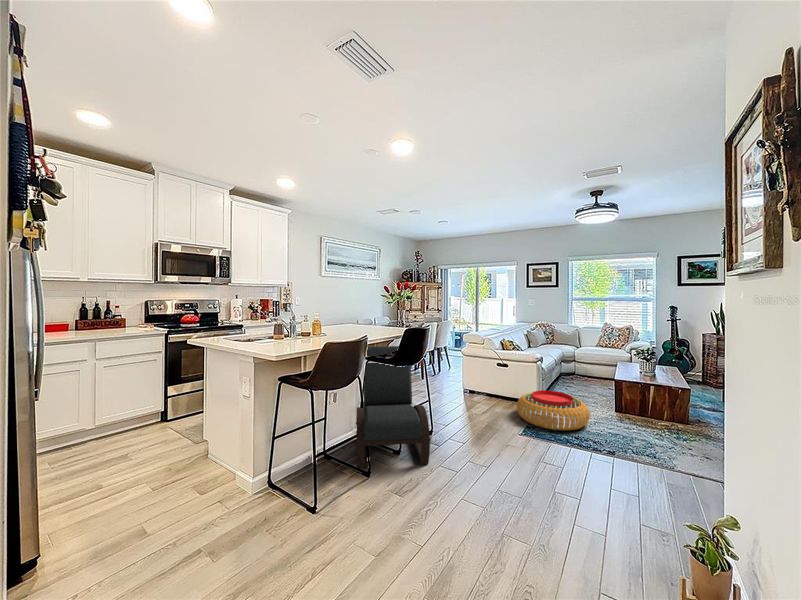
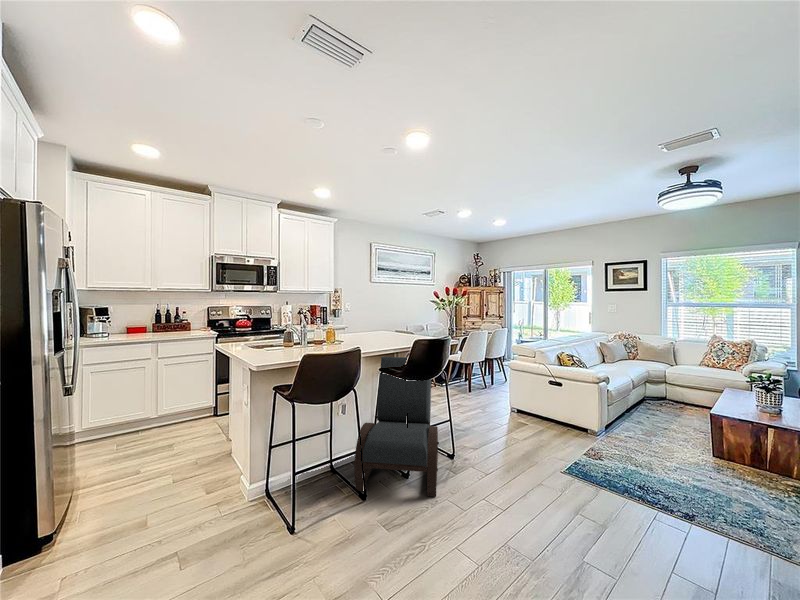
pouf: present [517,390,590,431] -> none [568,419,667,475]

